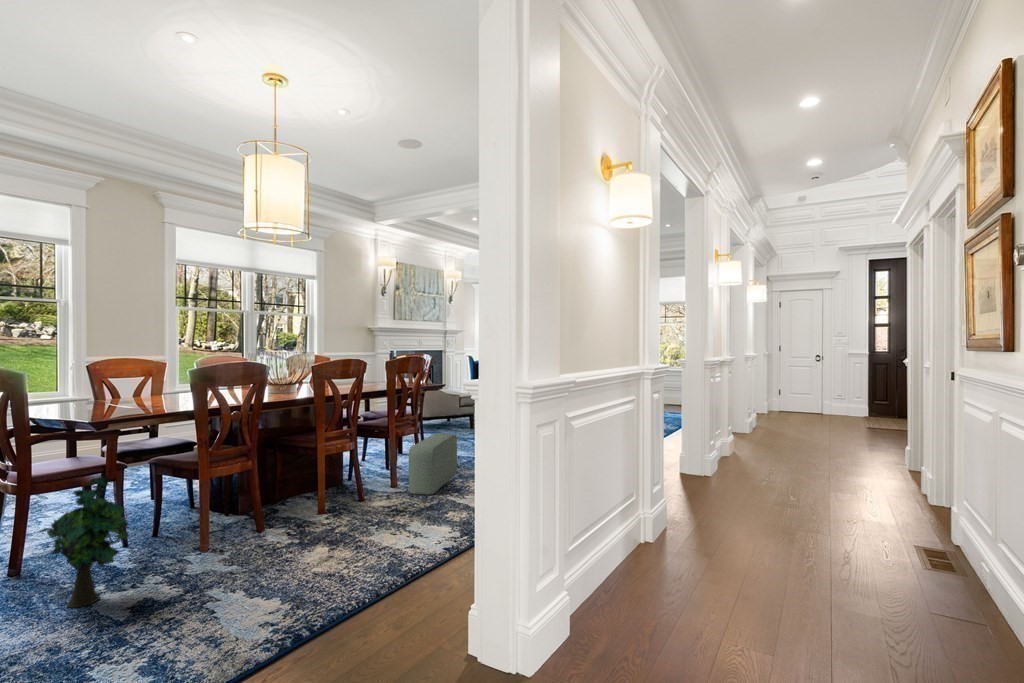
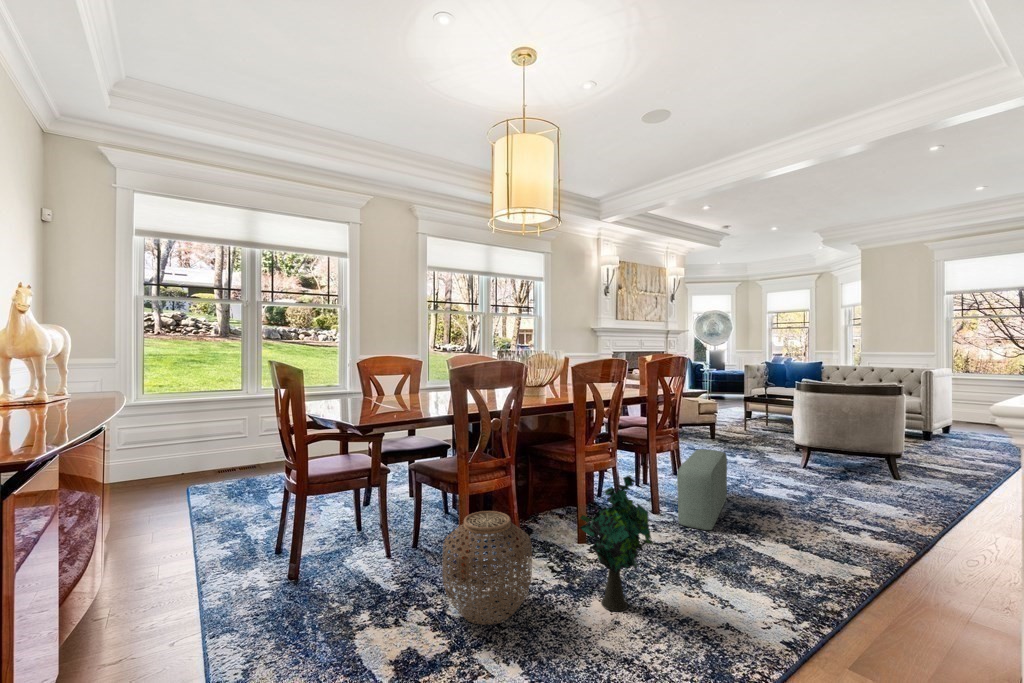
decorative plant: present [37,476,129,608] -> present [579,476,653,611]
woven basket: none [181,487,263,574] -> present [443,511,532,625]

